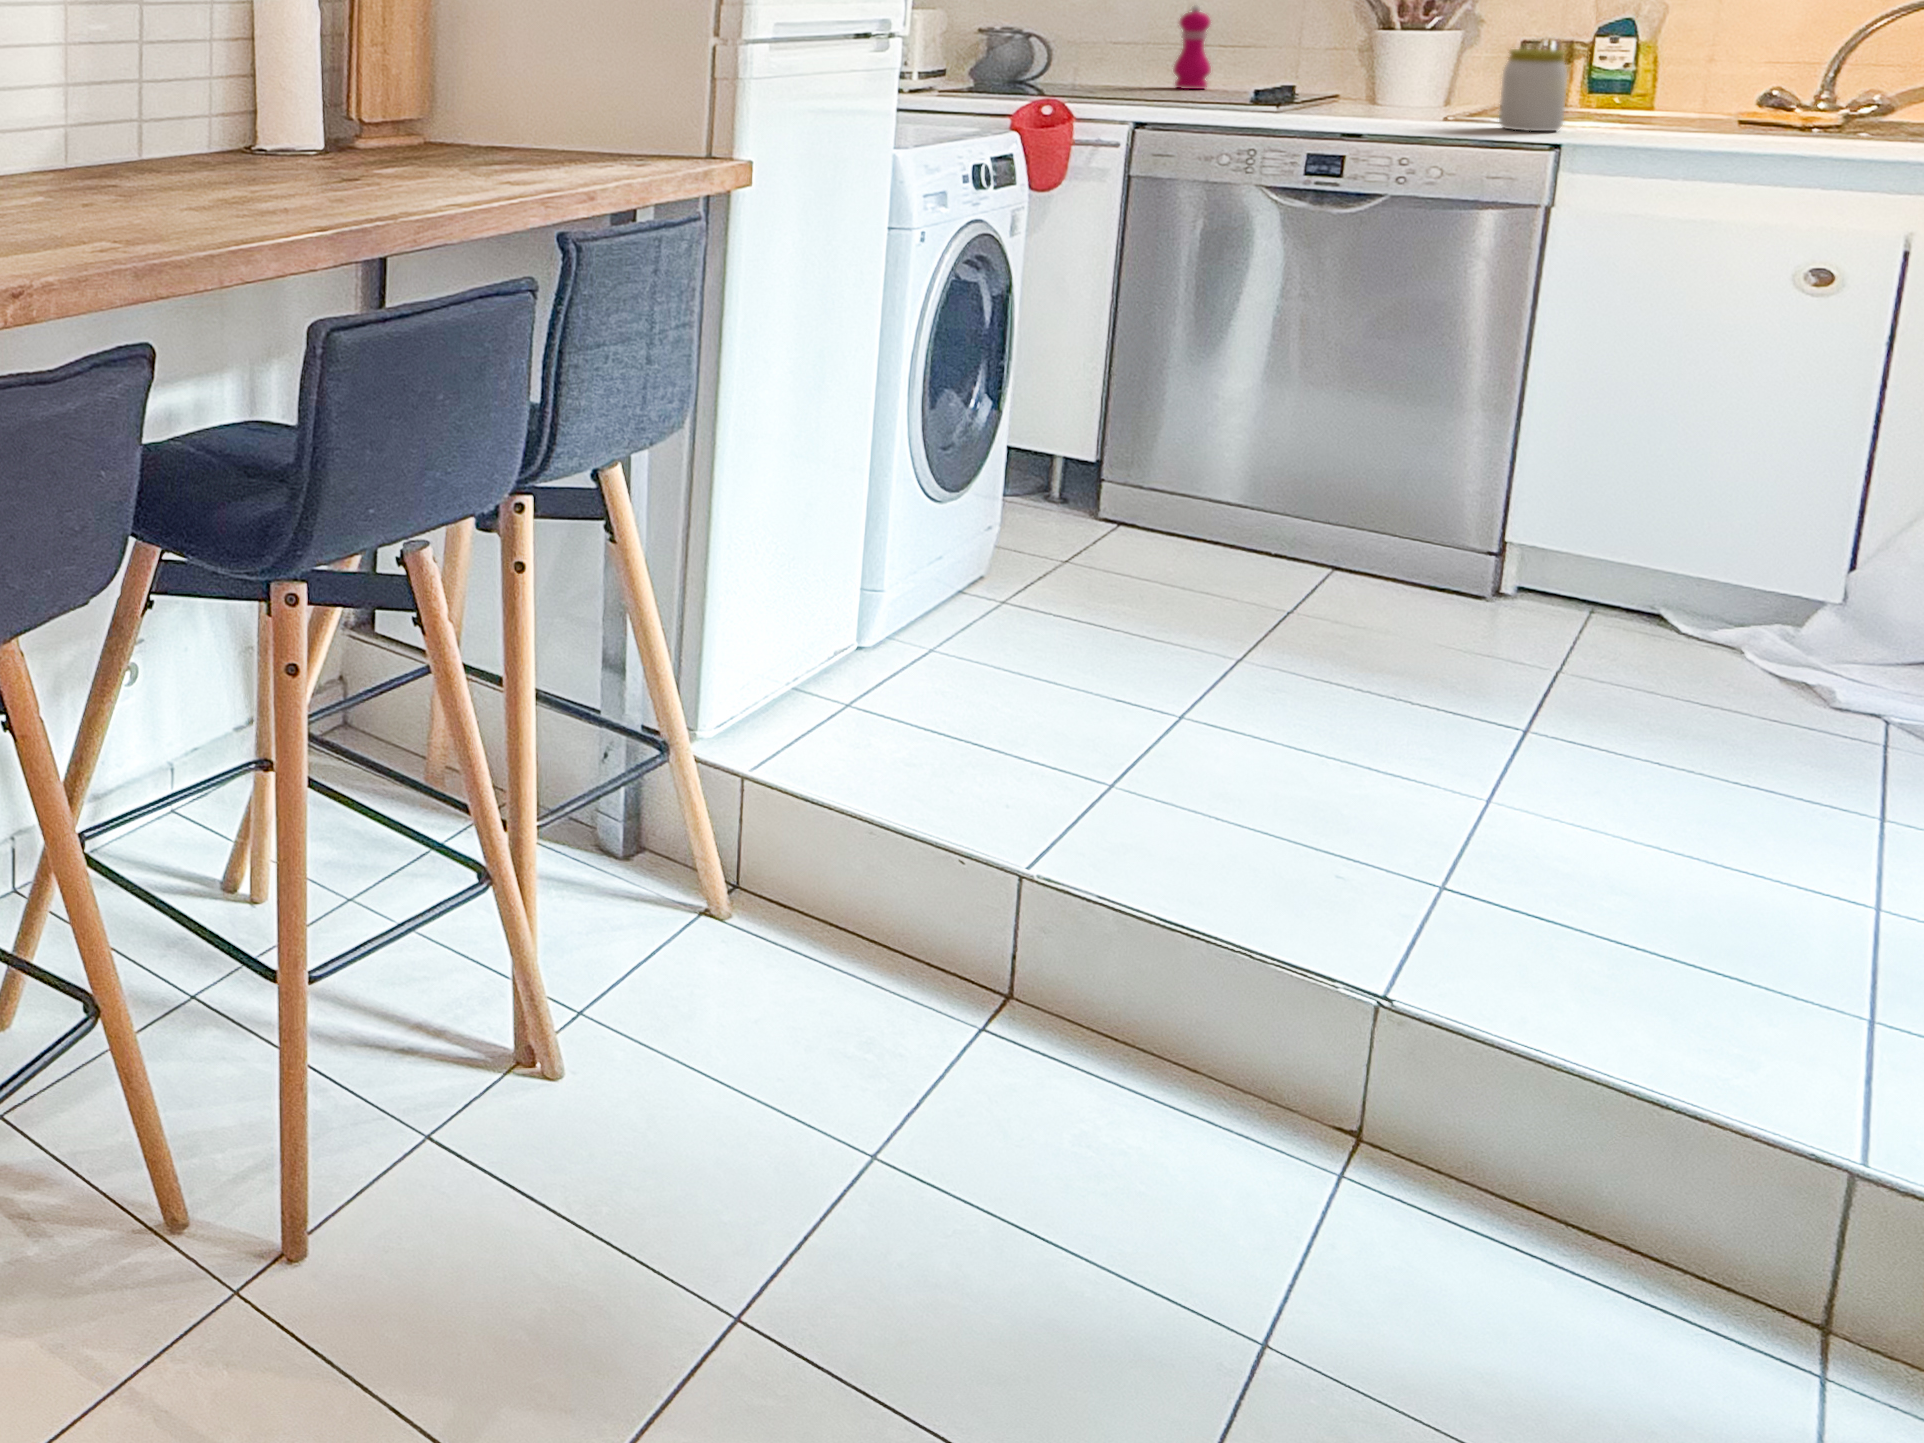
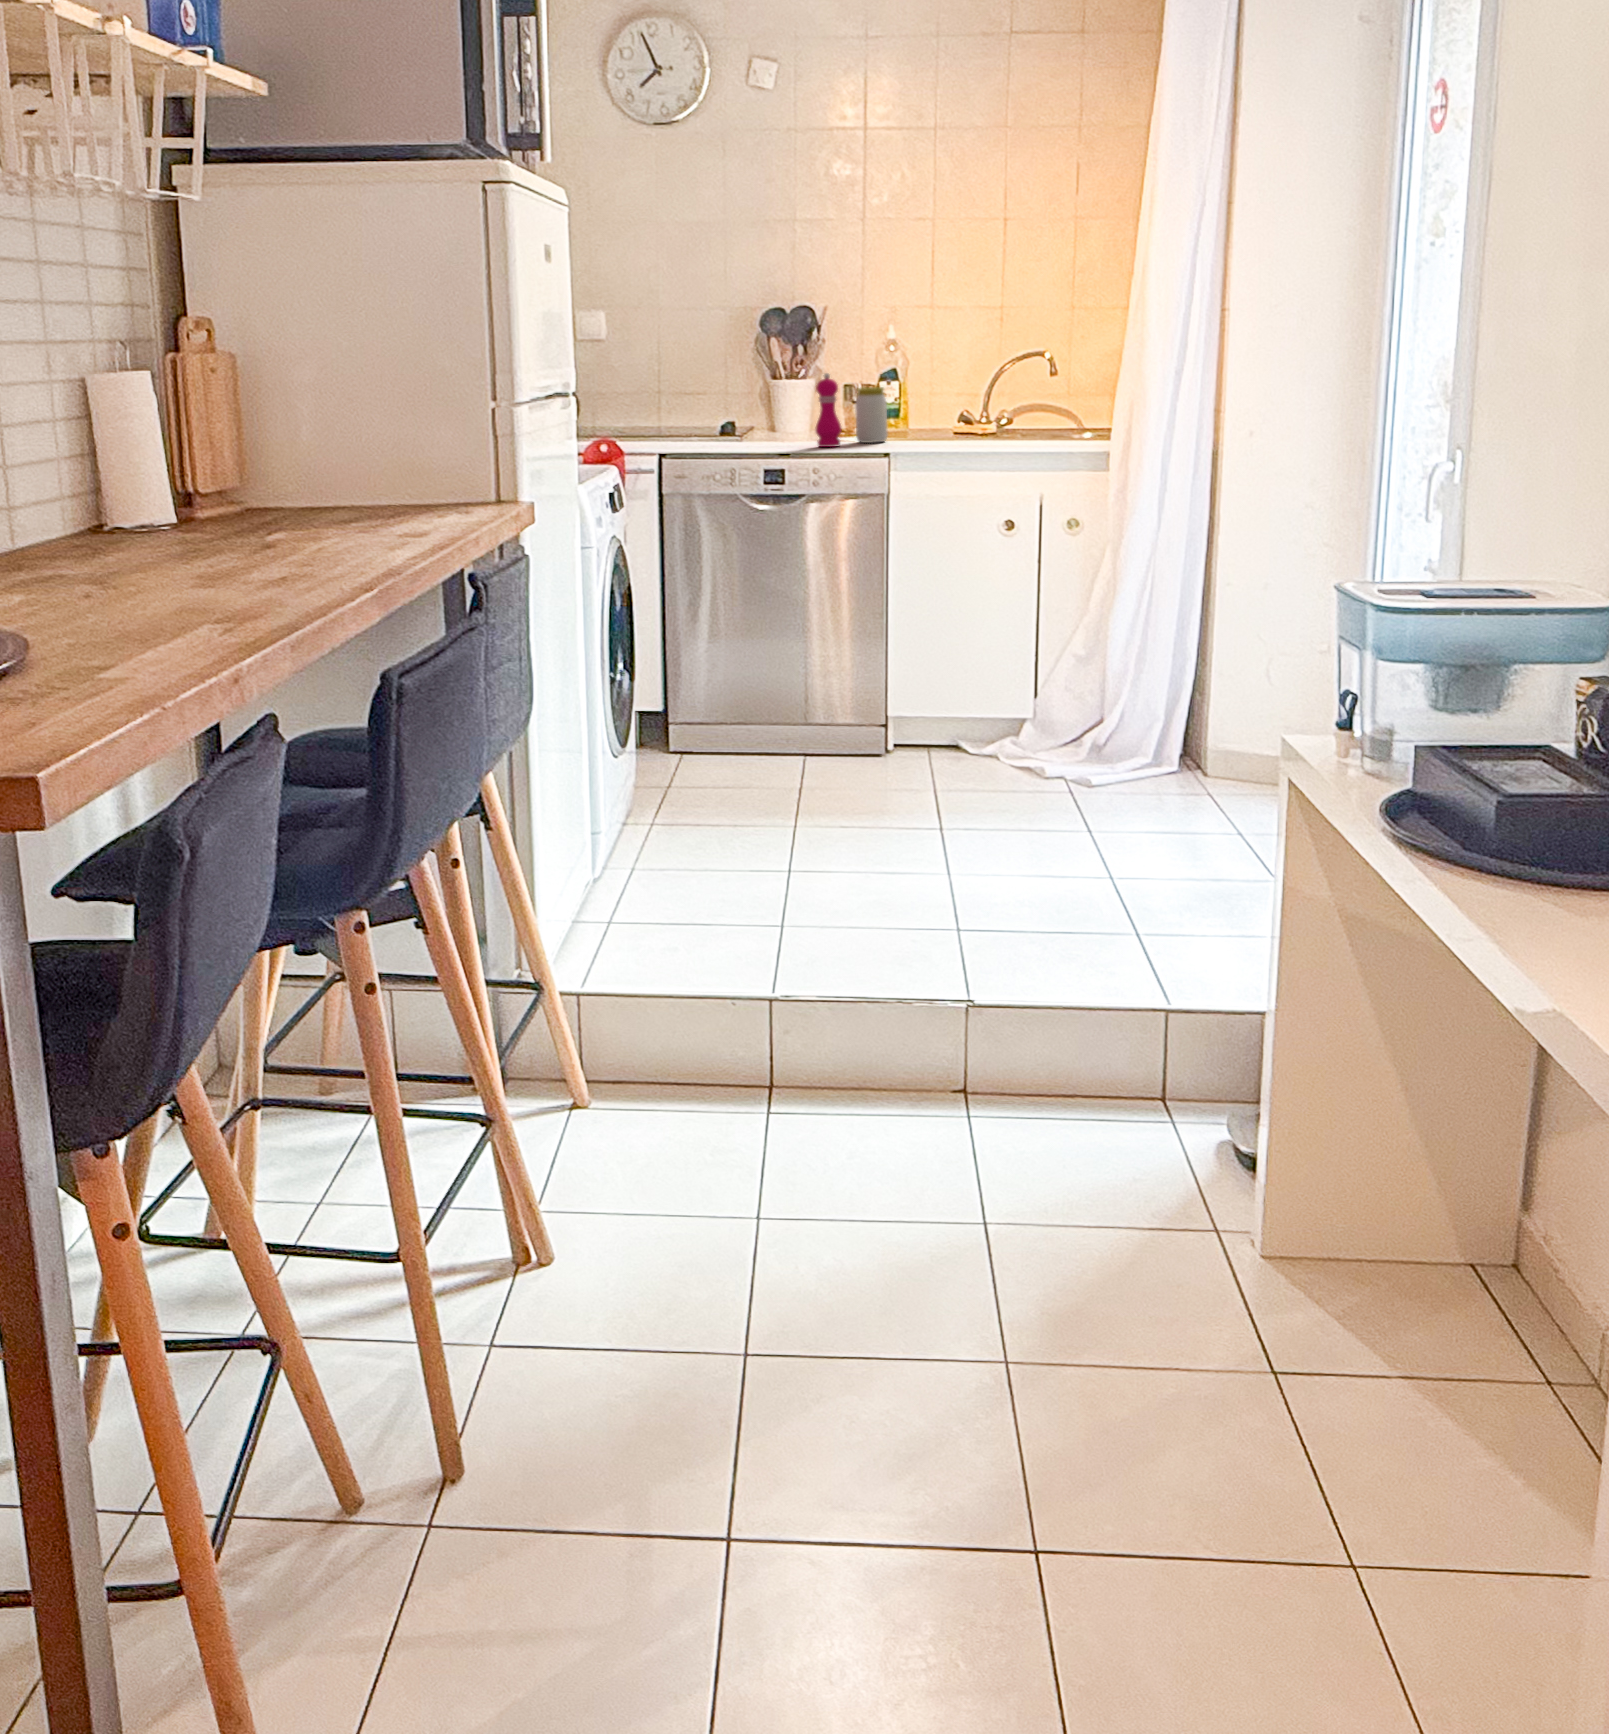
pepper mill: present [1174,6,1211,89] -> present [815,373,842,447]

